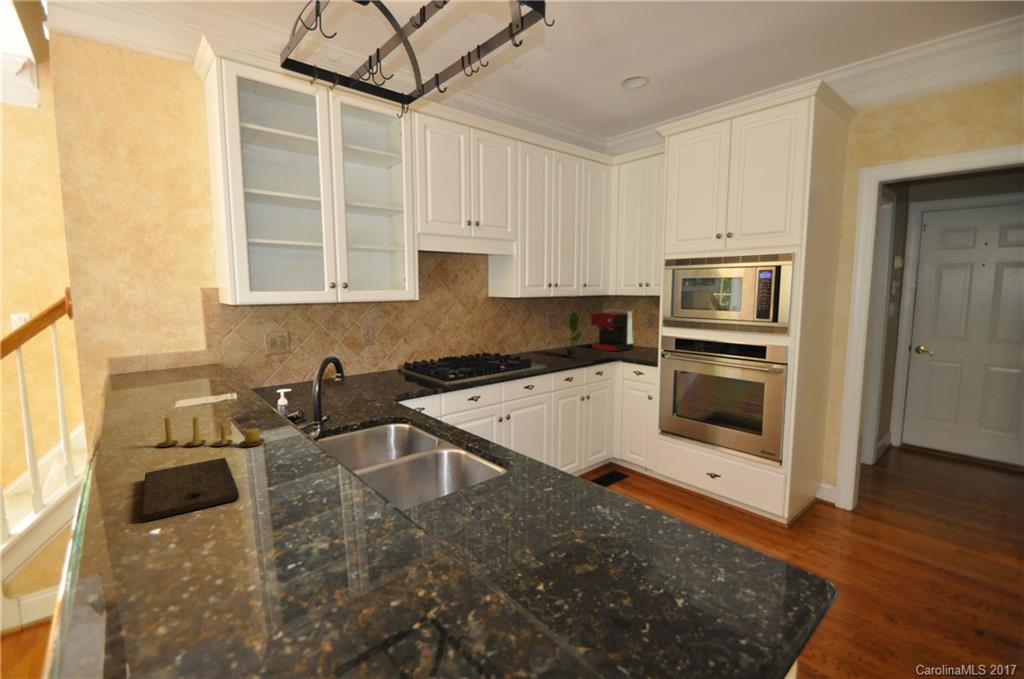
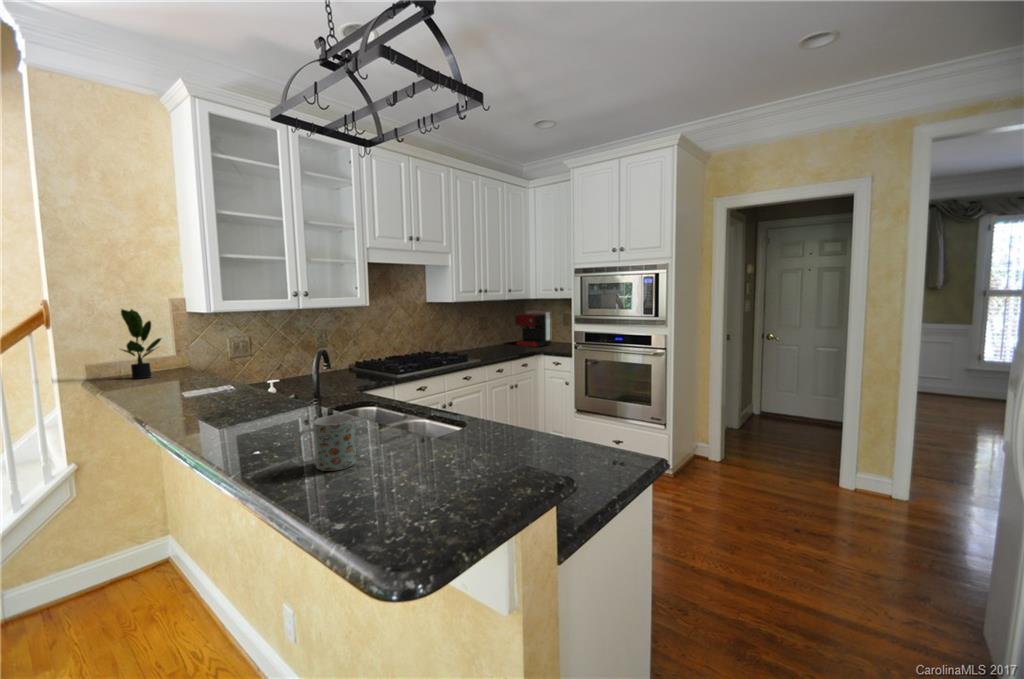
potted plant: present [567,313,582,358] -> present [121,309,162,379]
candle: present [157,417,265,447] -> none [204,392,289,418]
cutting board: present [142,458,239,521] -> none [222,418,302,449]
mug: none [149,493,270,605] -> present [295,415,356,471]

